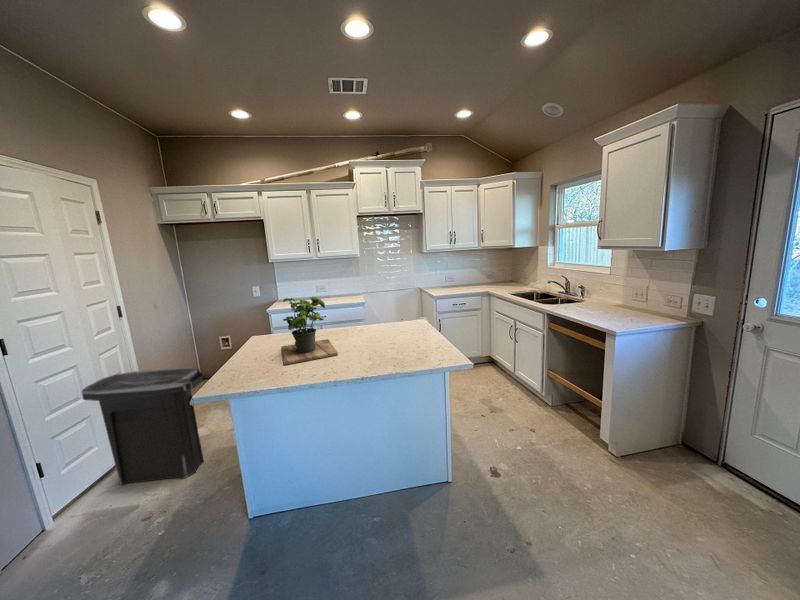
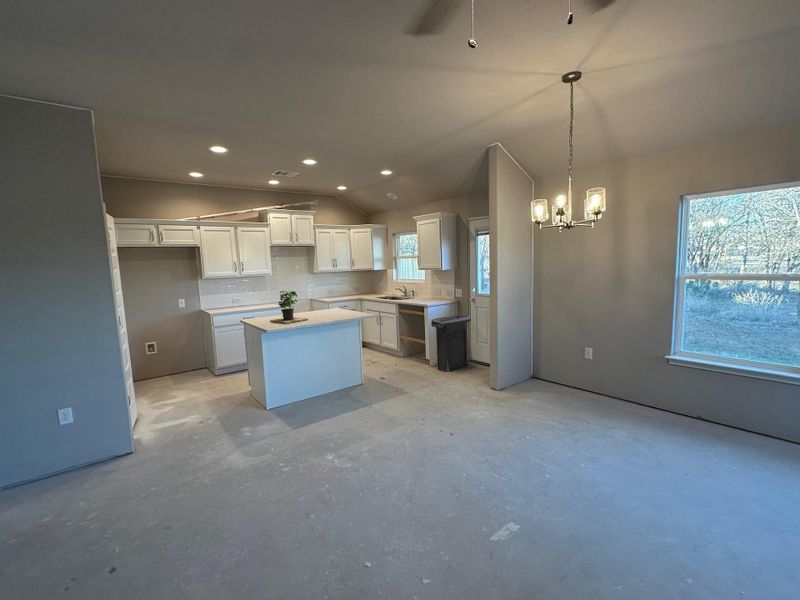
trash can: present [82,367,204,485] -> present [431,315,471,372]

